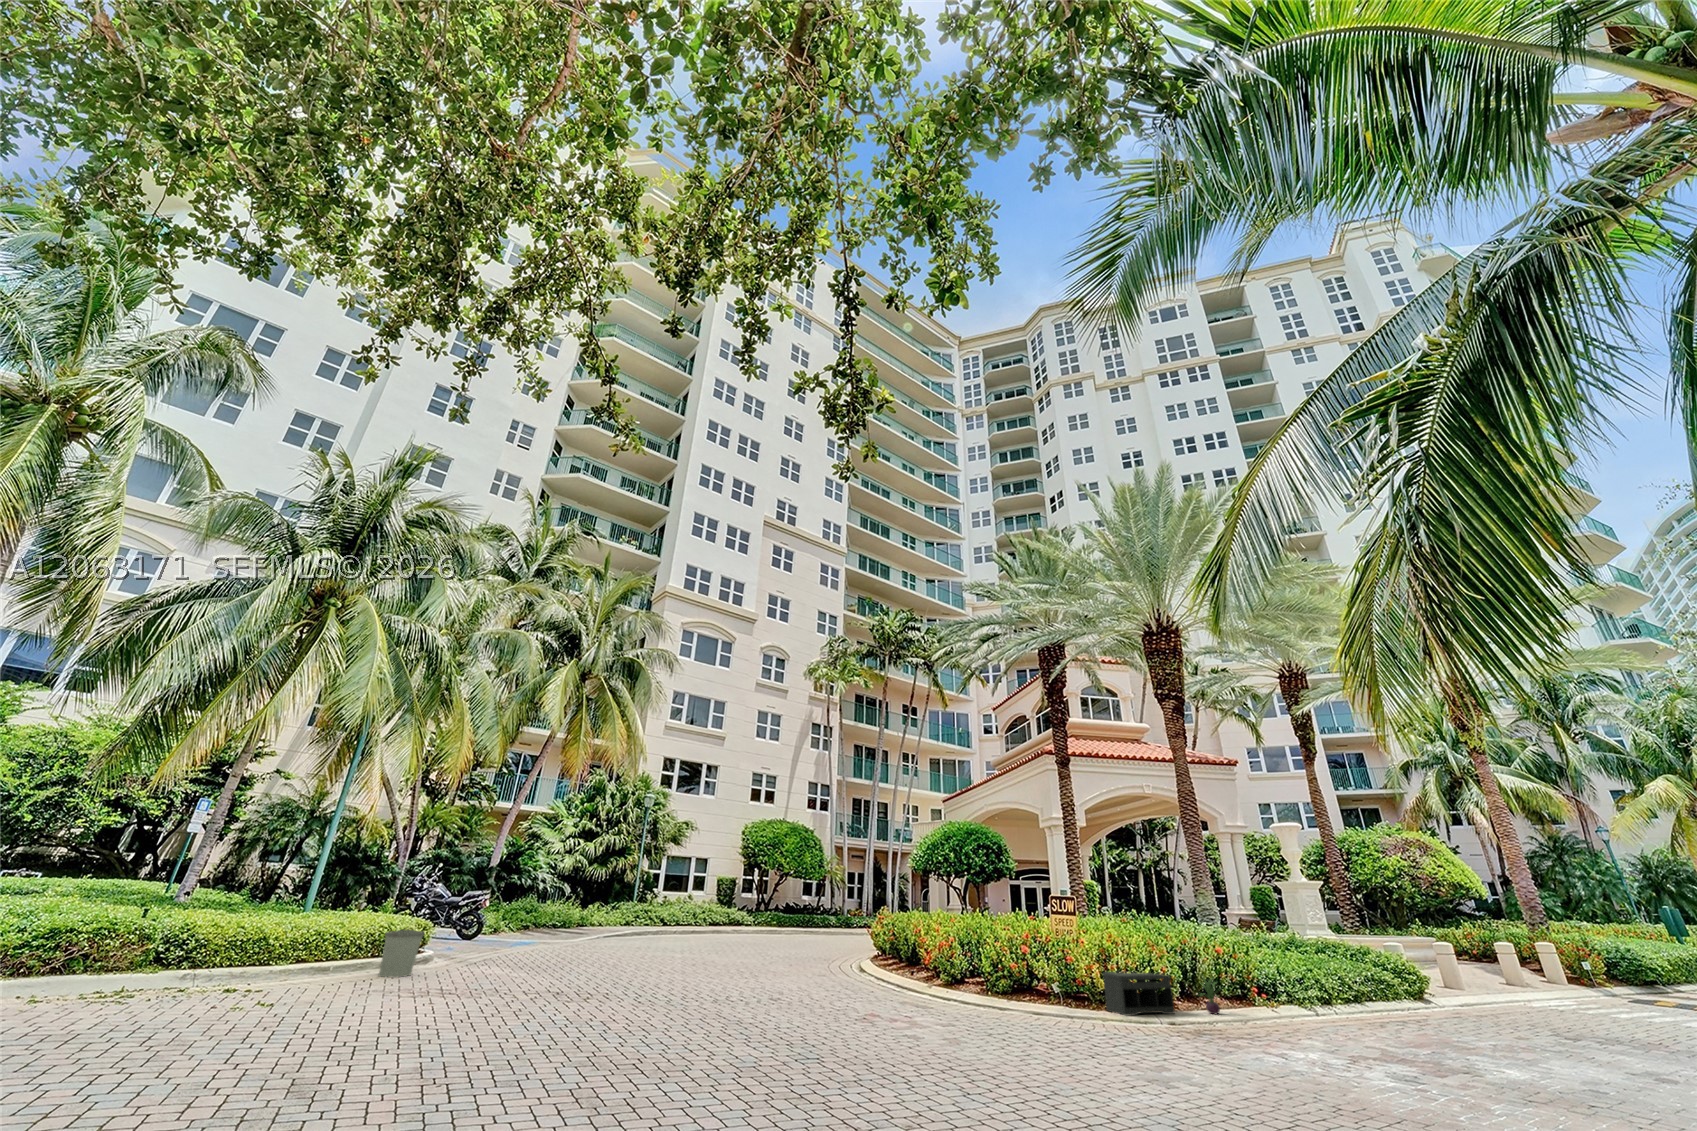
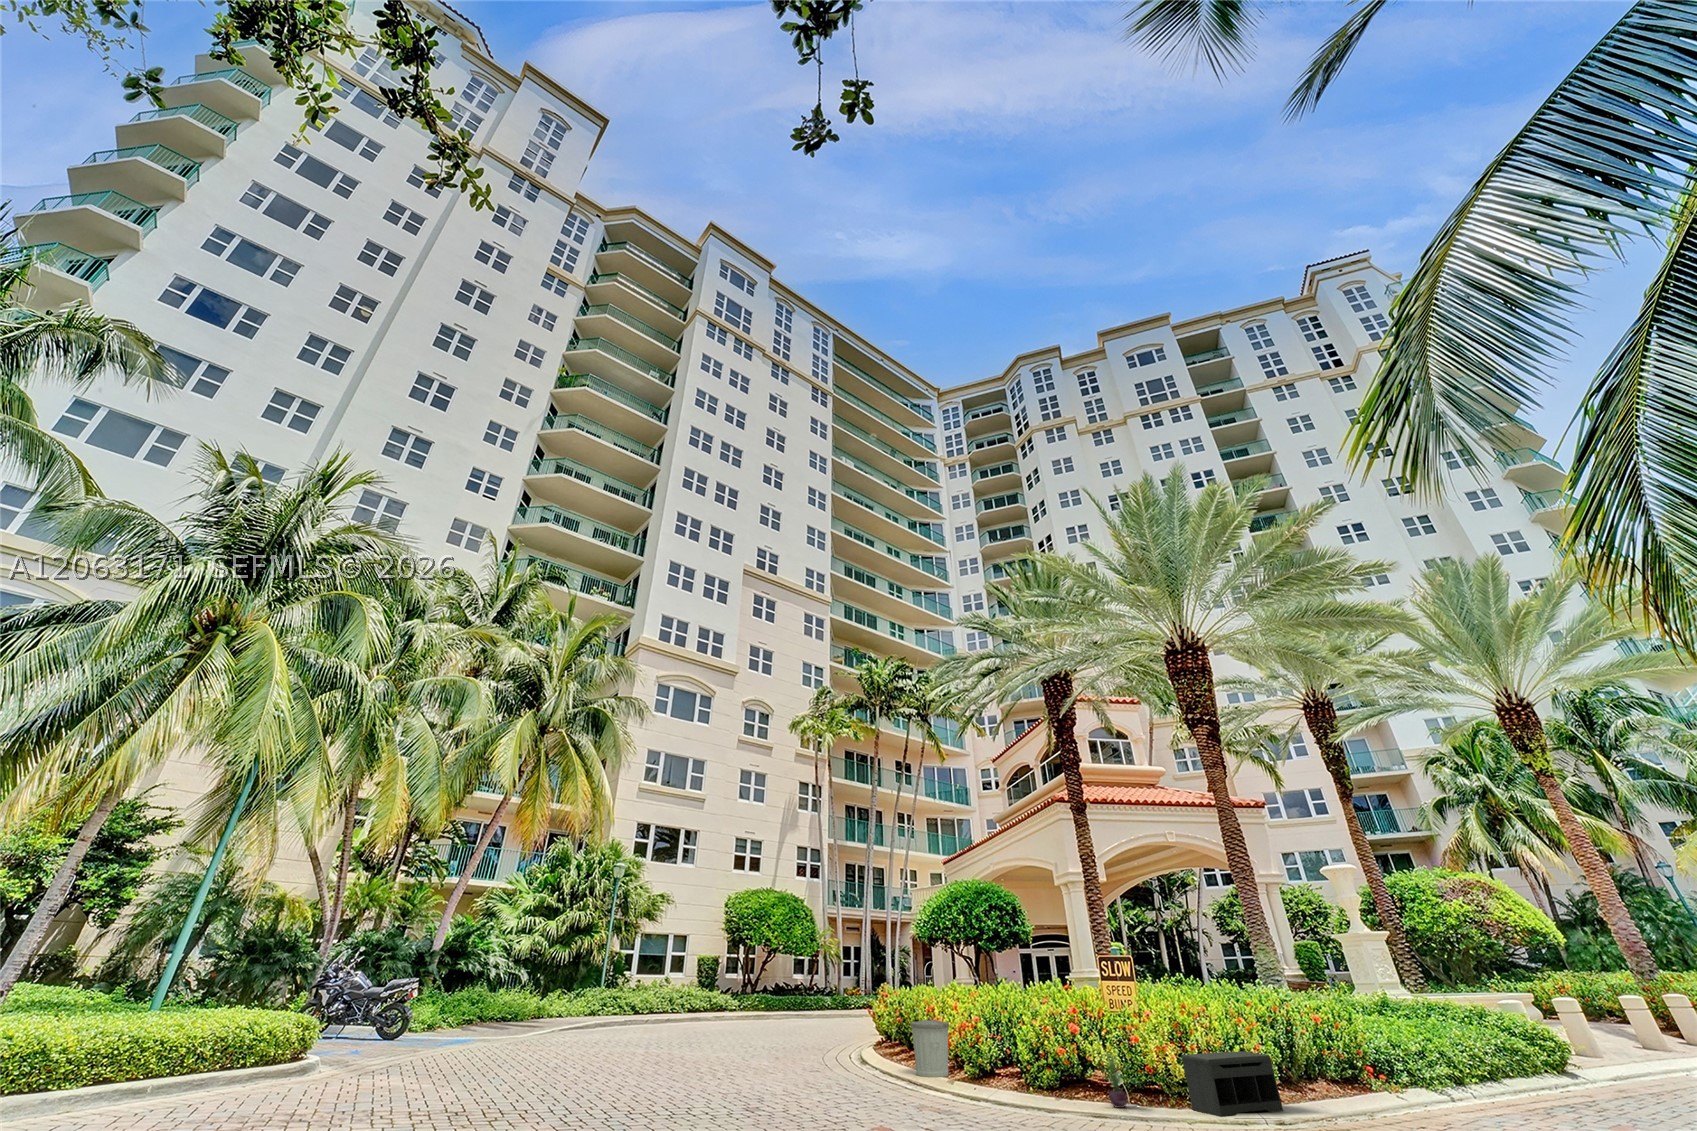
trash can: present [379,929,424,977] -> present [911,1018,949,1077]
decorative plant: present [1201,977,1220,1014] -> present [1106,1052,1127,1108]

